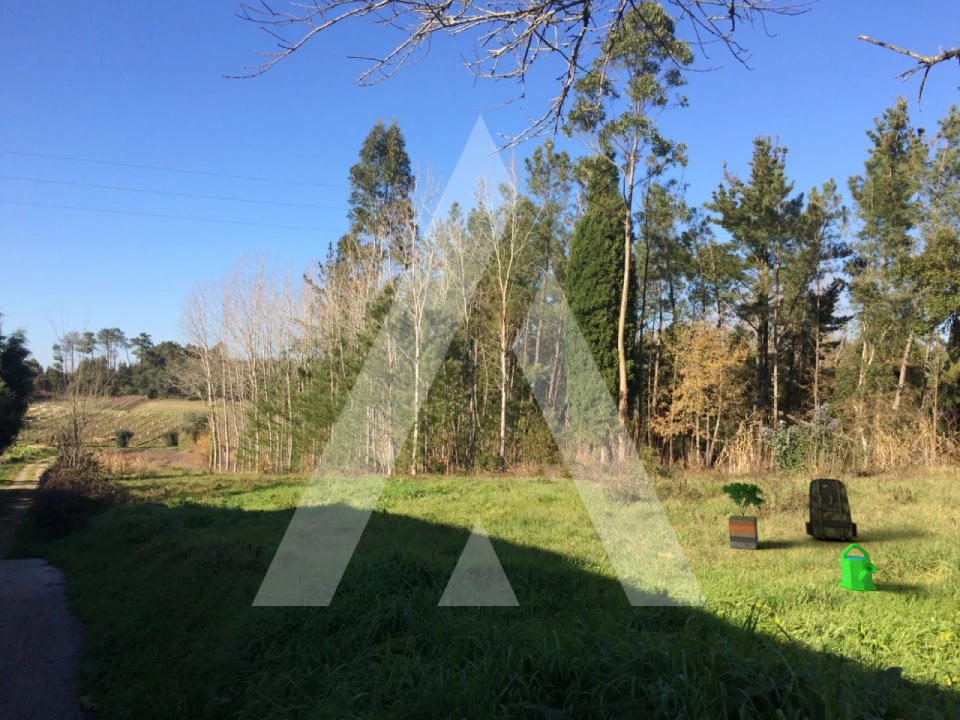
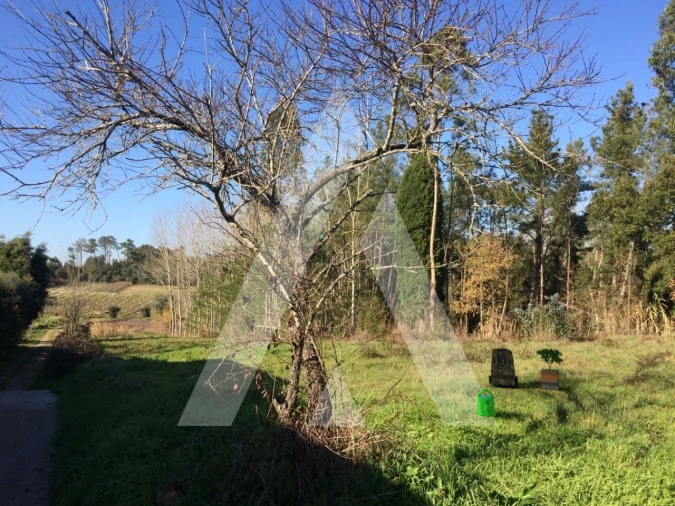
potted tree: present [722,483,766,550] -> present [536,348,564,390]

